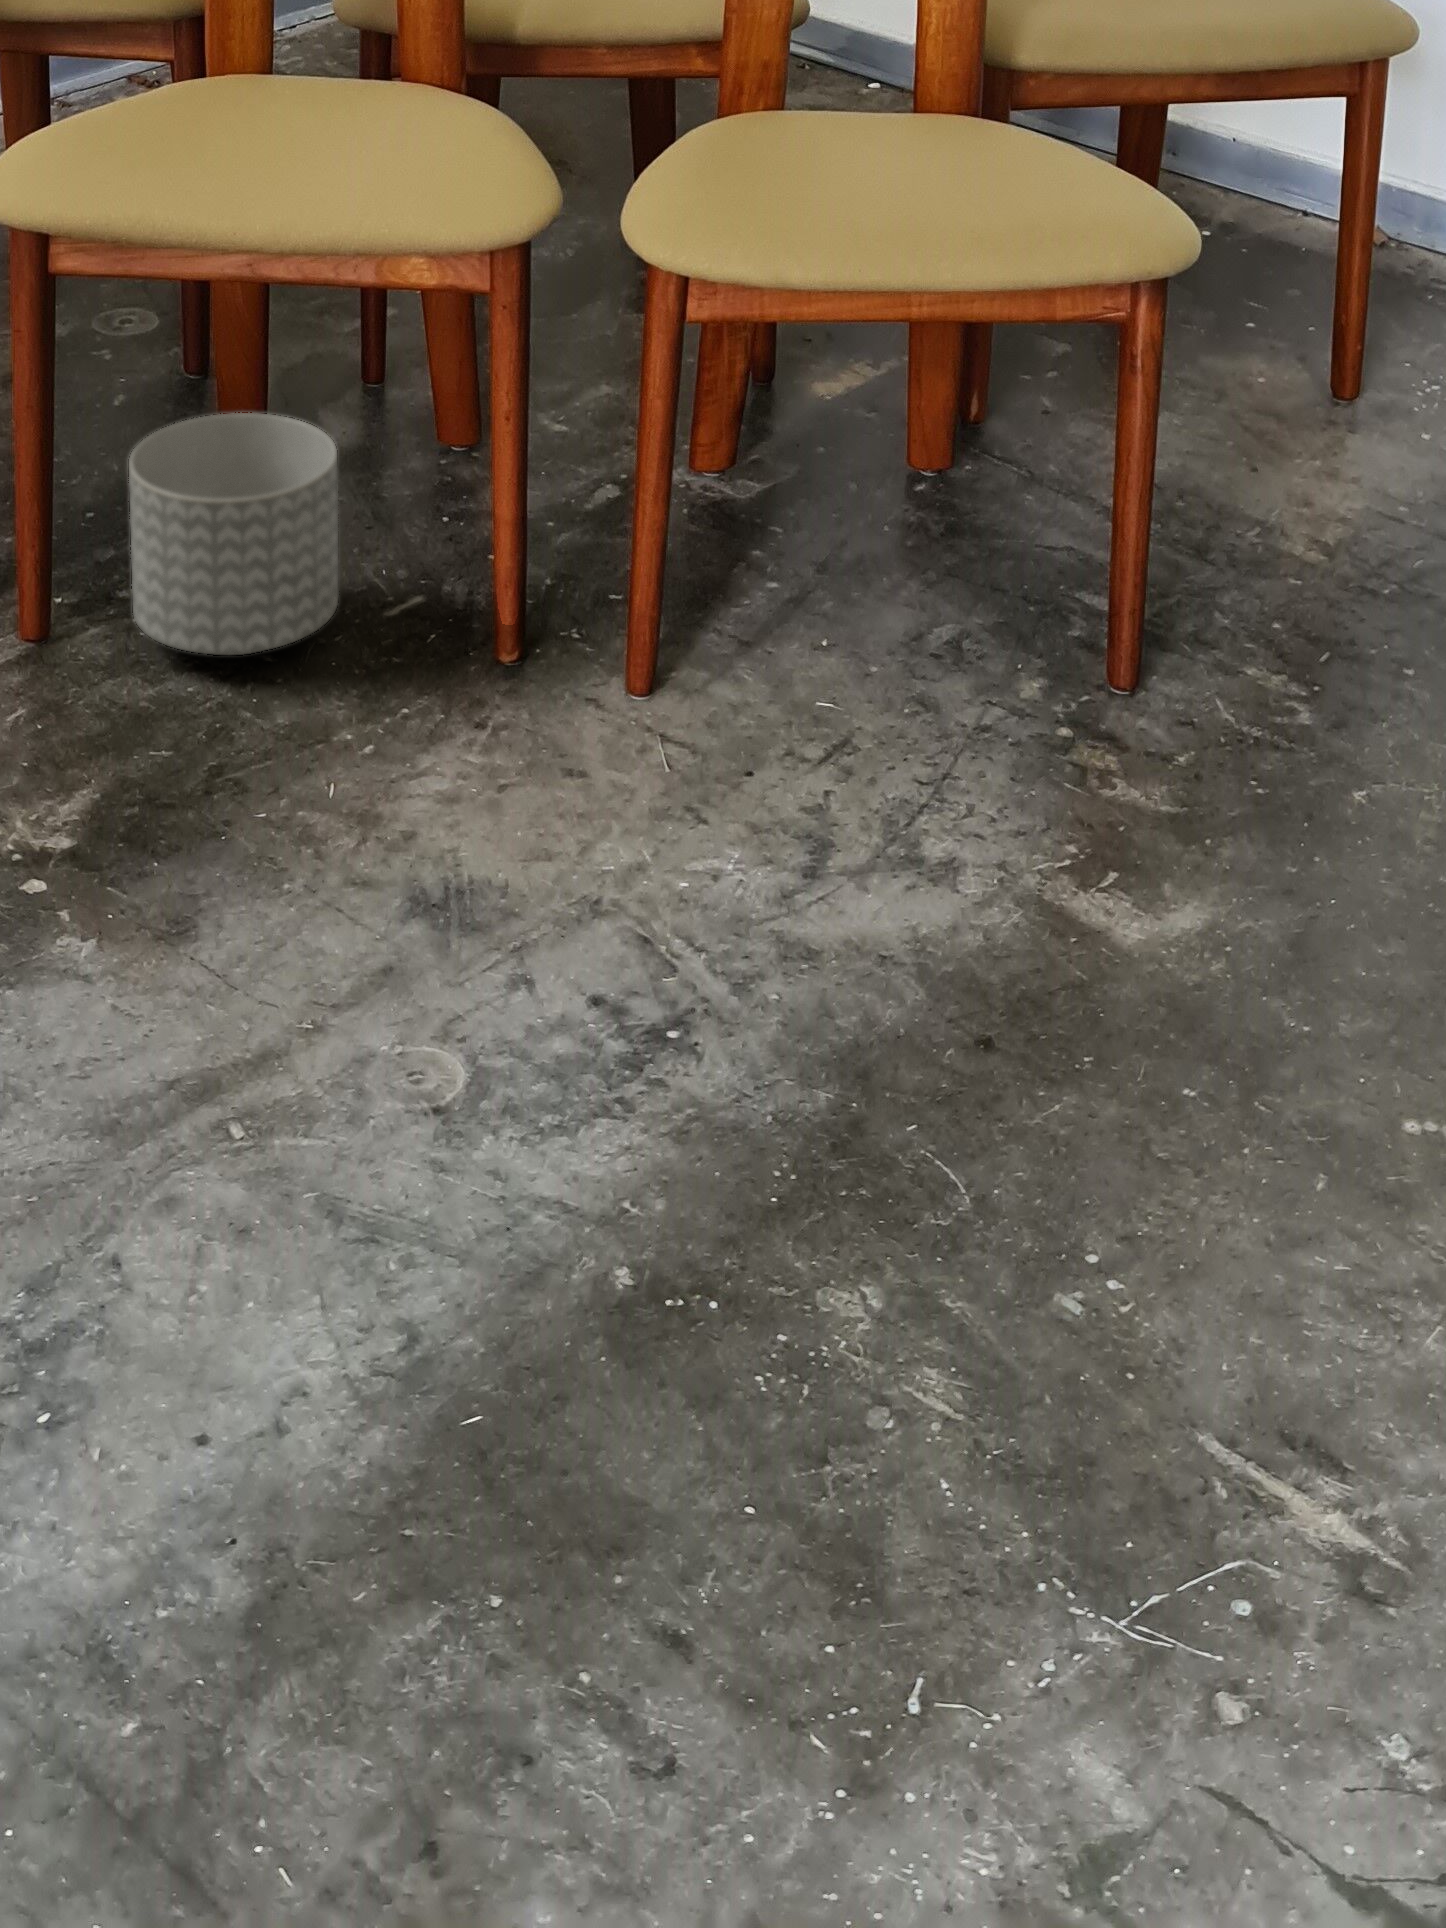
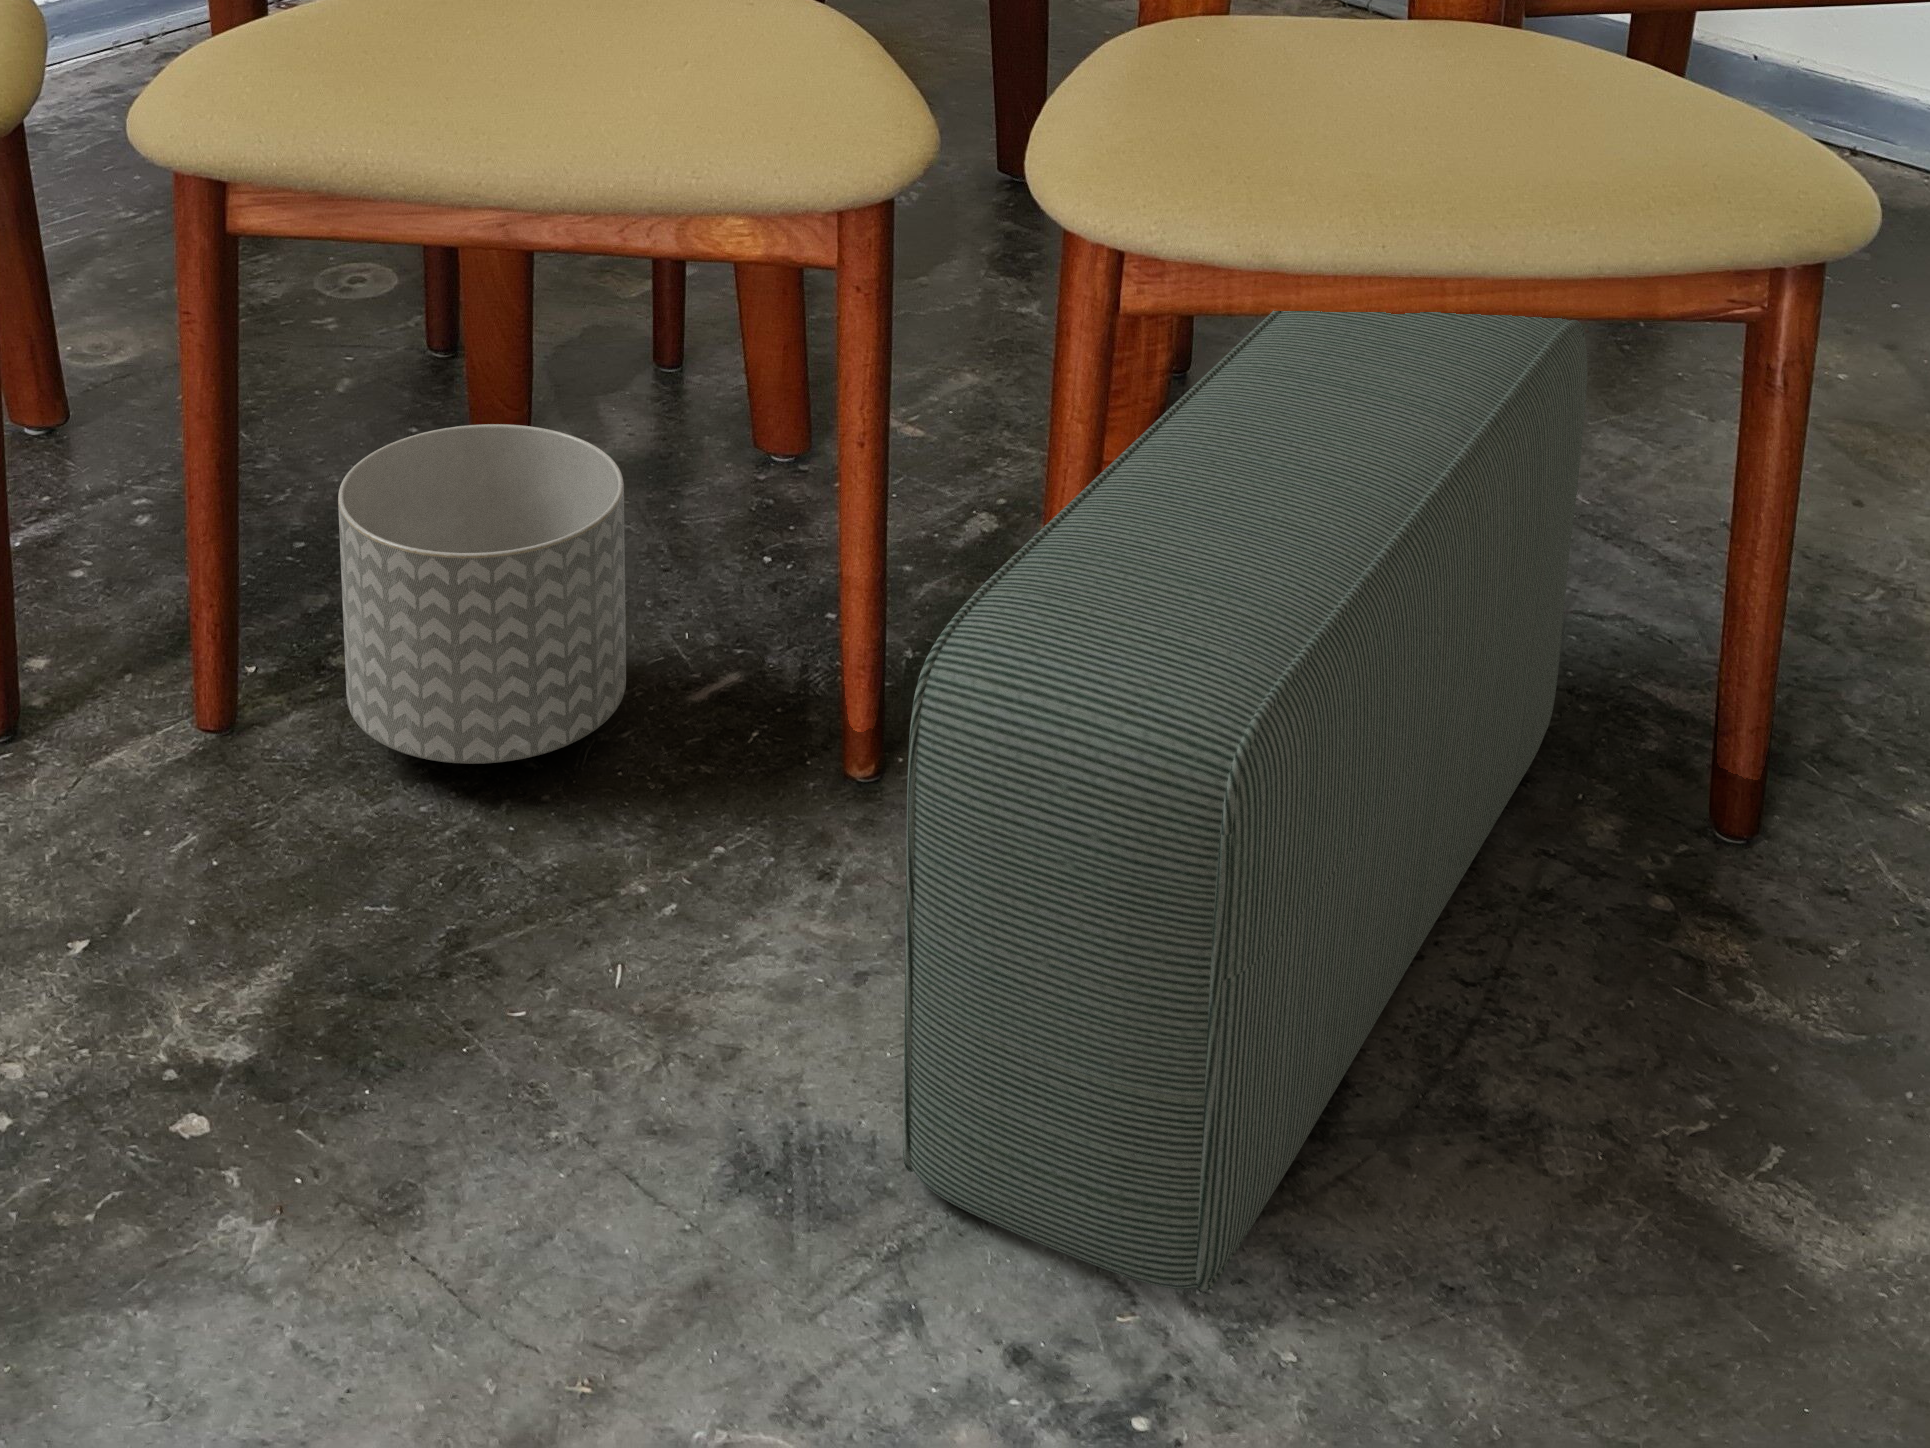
pouf: none [526,292,1021,963] -> present [903,311,1587,1292]

